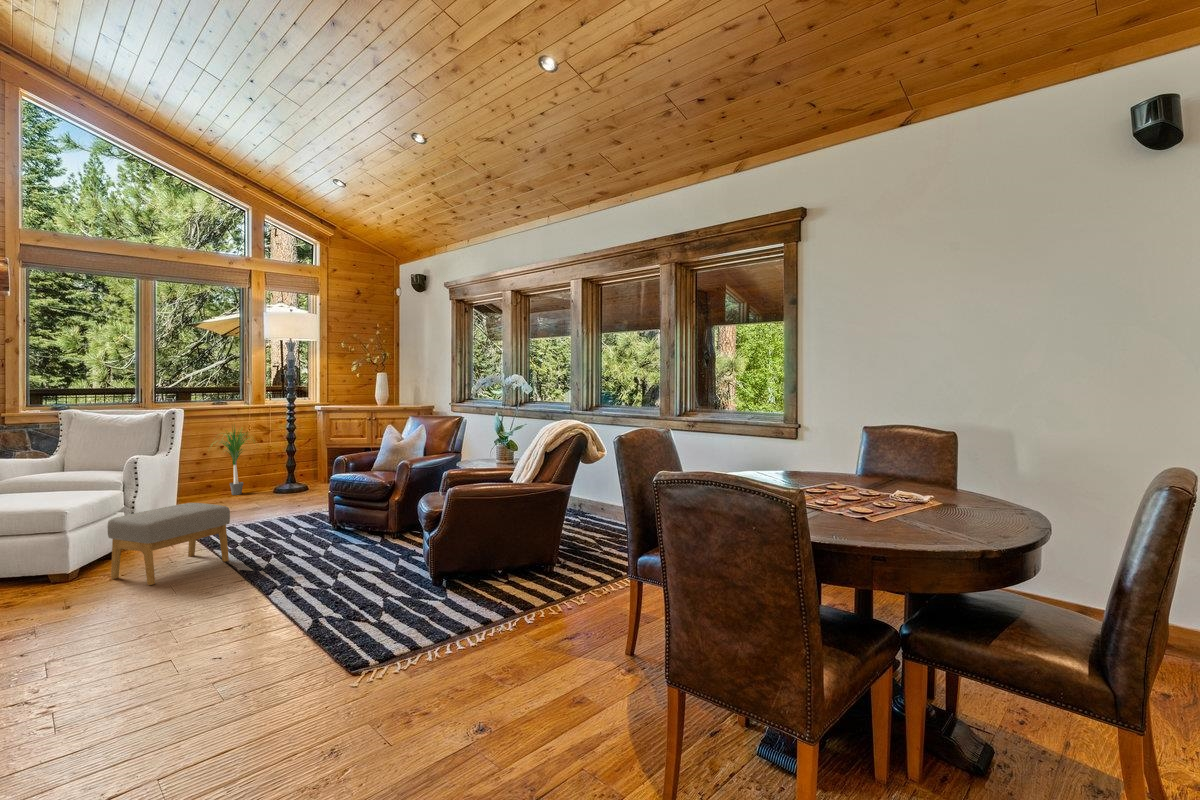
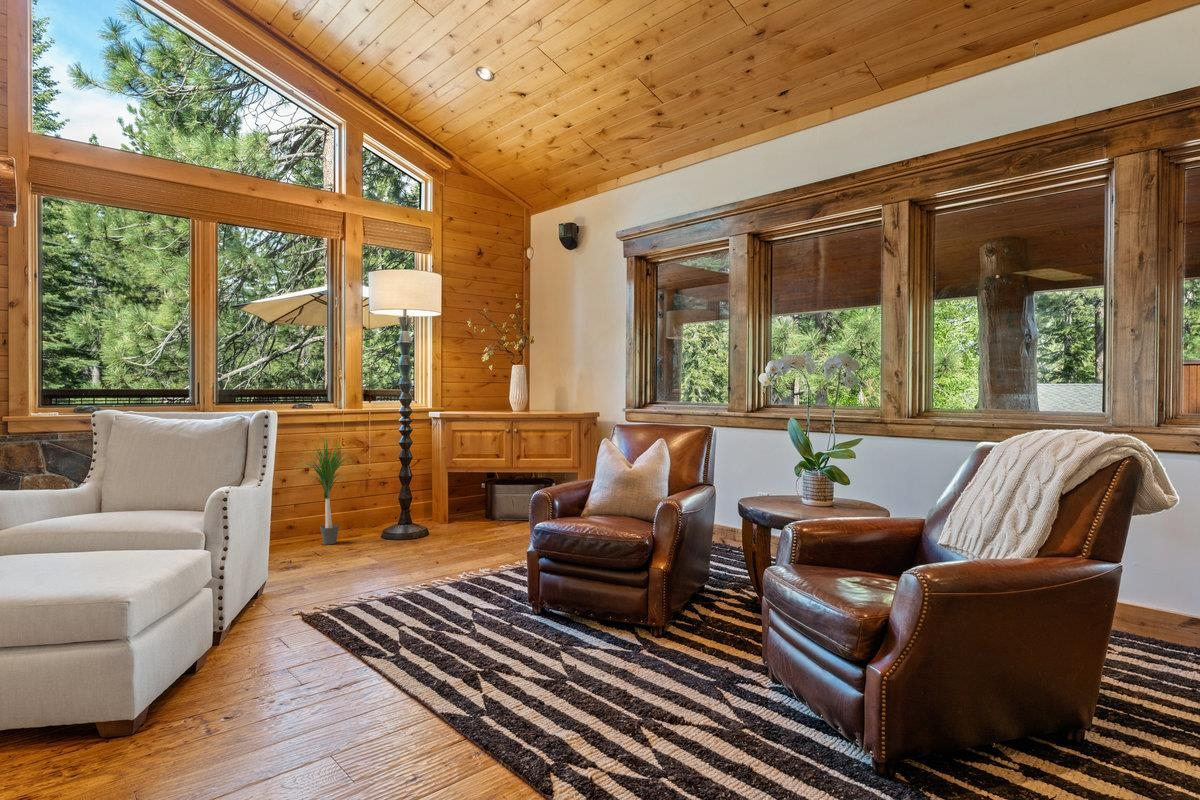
footstool: present [107,503,230,585] -> none [204,573,405,750]

